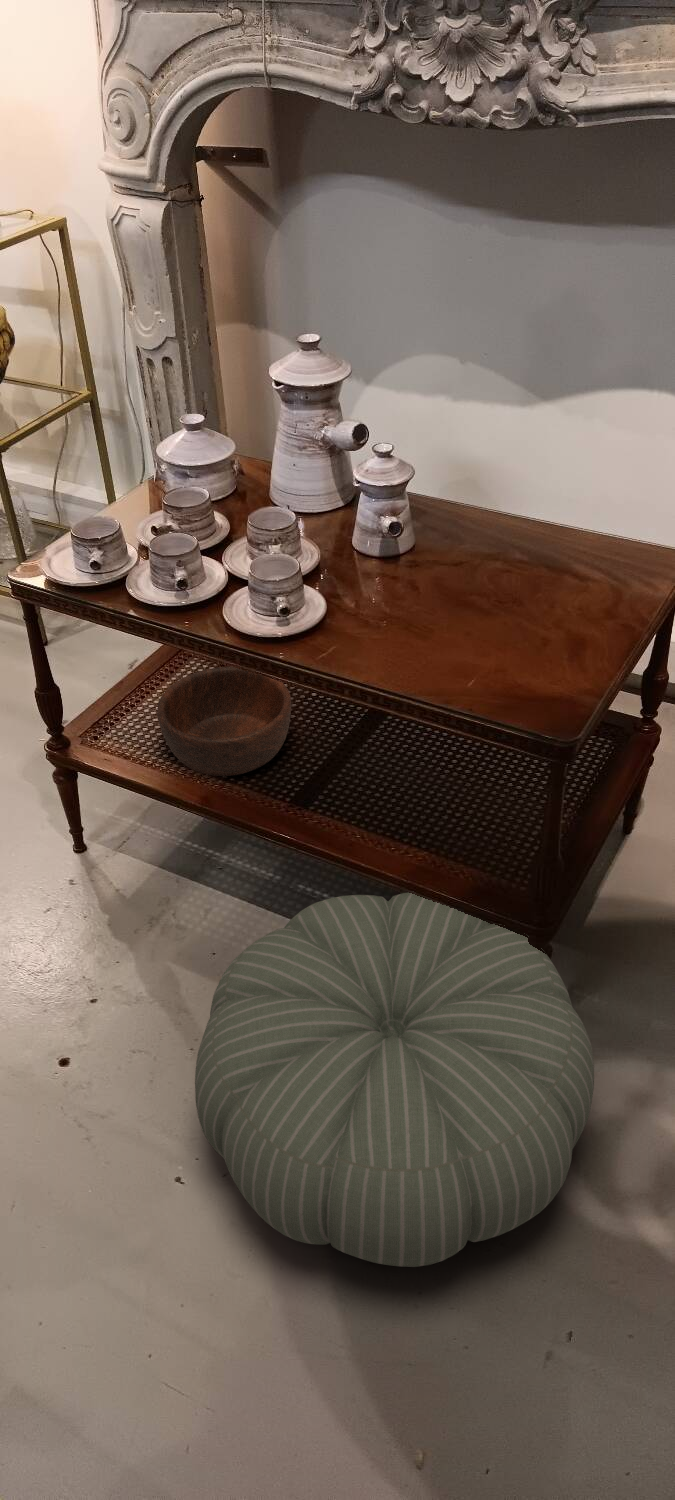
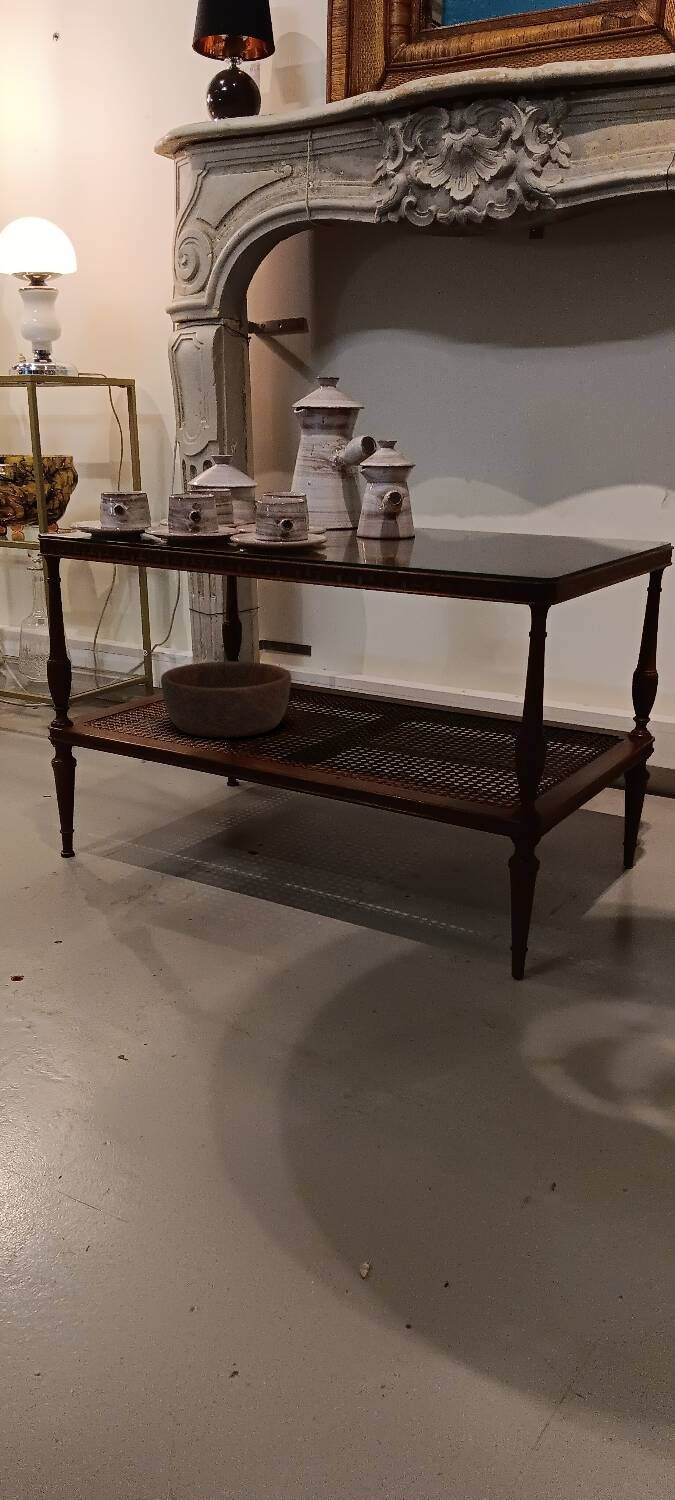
pouf: present [195,893,594,1267] -> none [151,805,584,1108]

